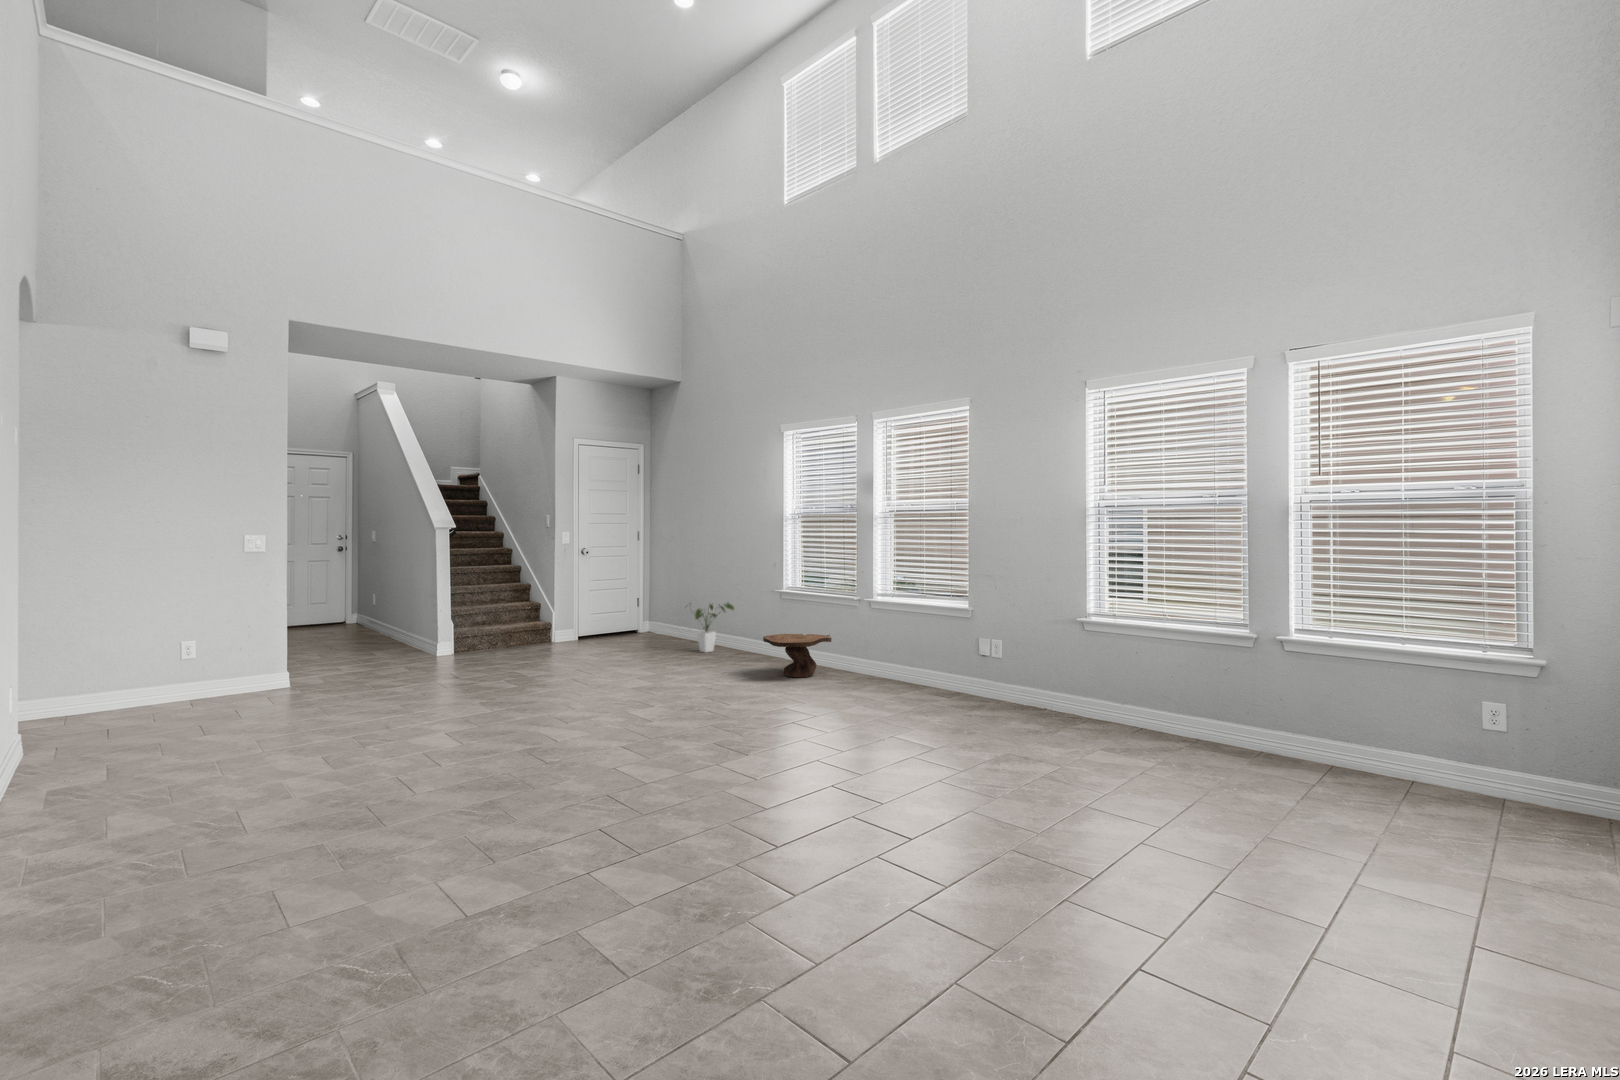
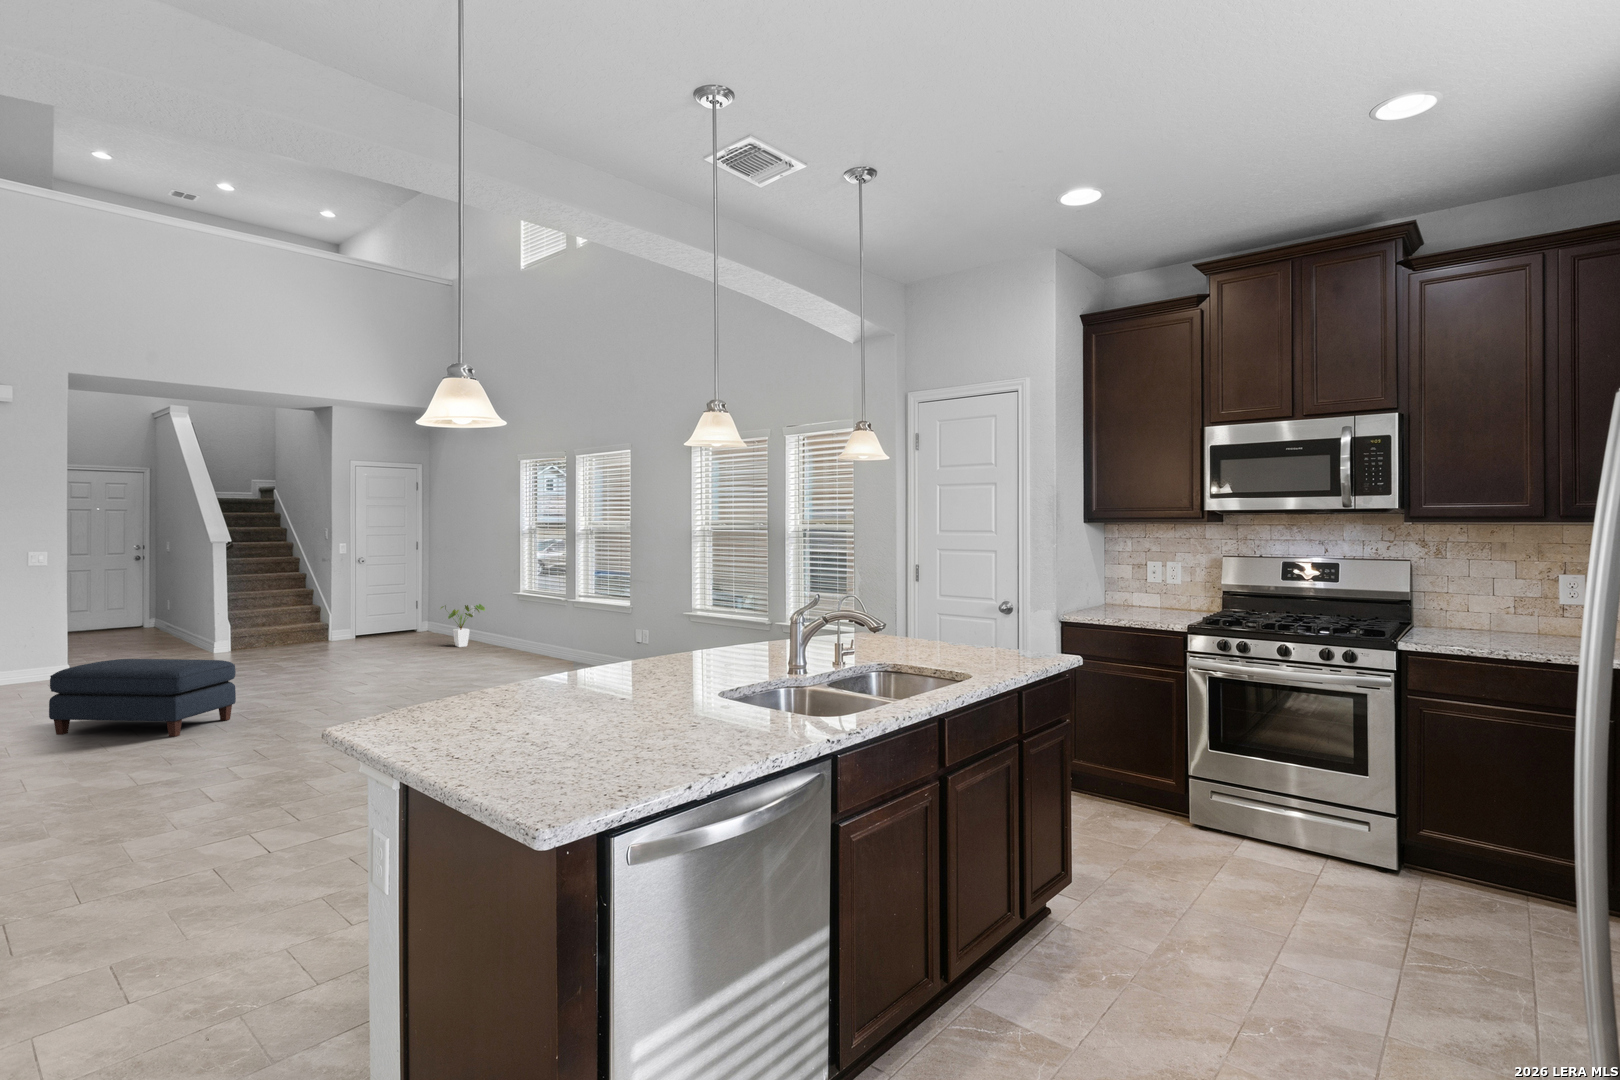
side table: present [763,634,831,677] -> none [488,629,549,664]
ottoman: none [296,676,529,795] -> present [49,659,236,737]

